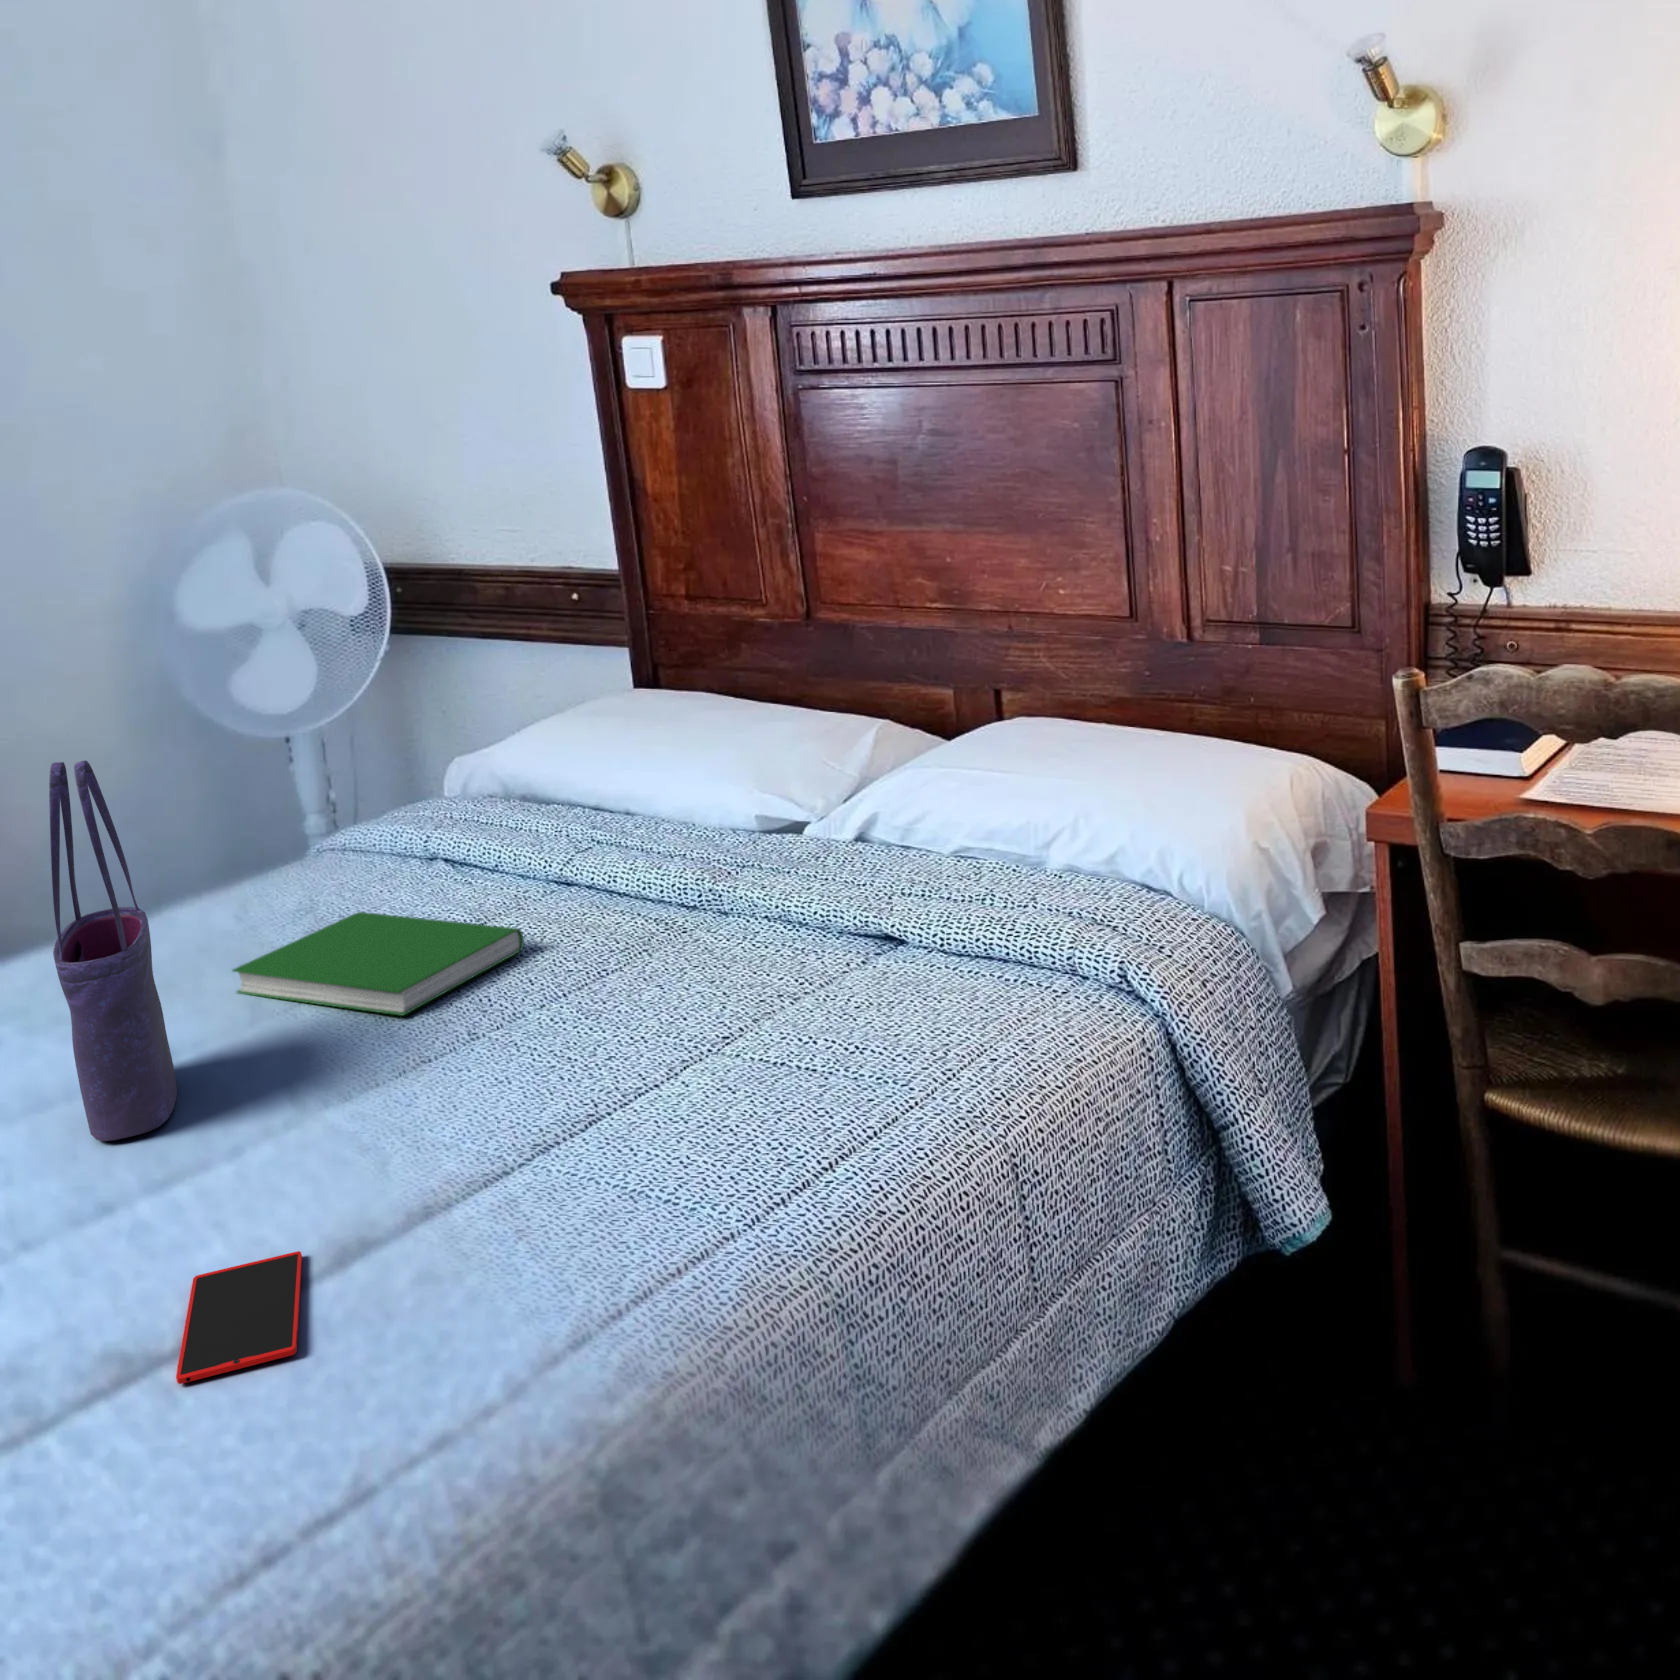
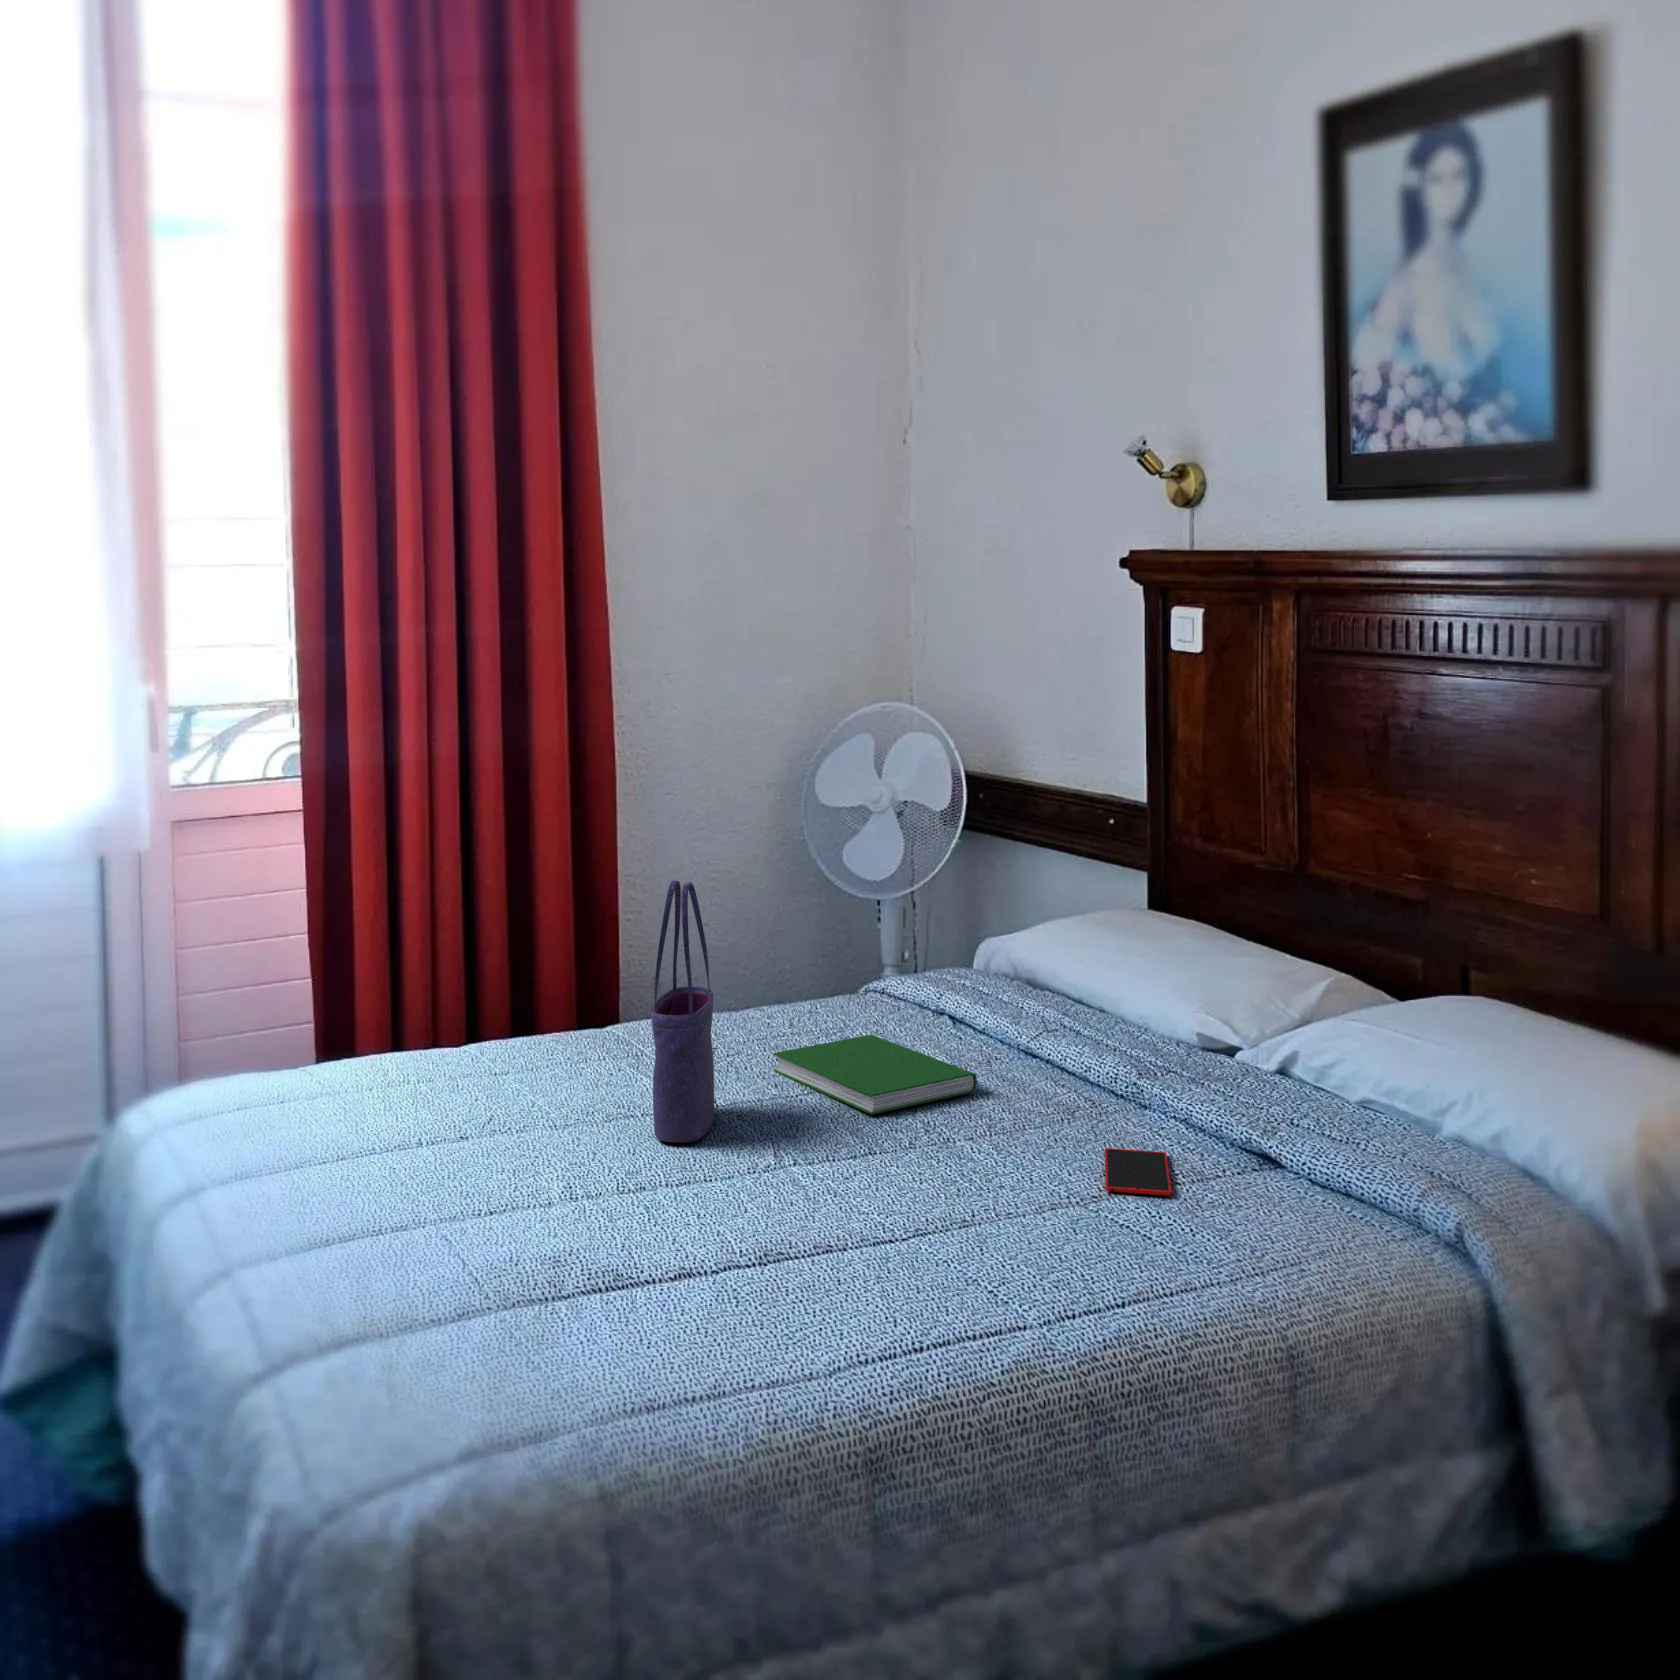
smartphone: present [176,1251,302,1384] -> present [1105,1148,1171,1196]

